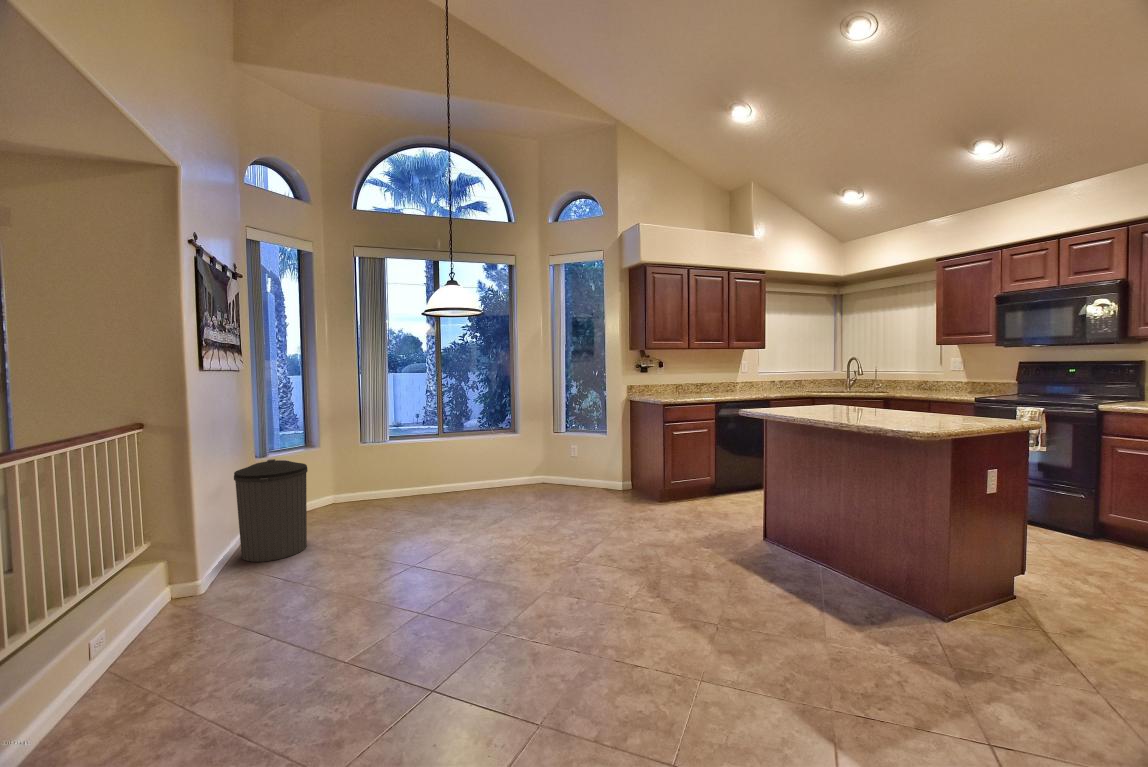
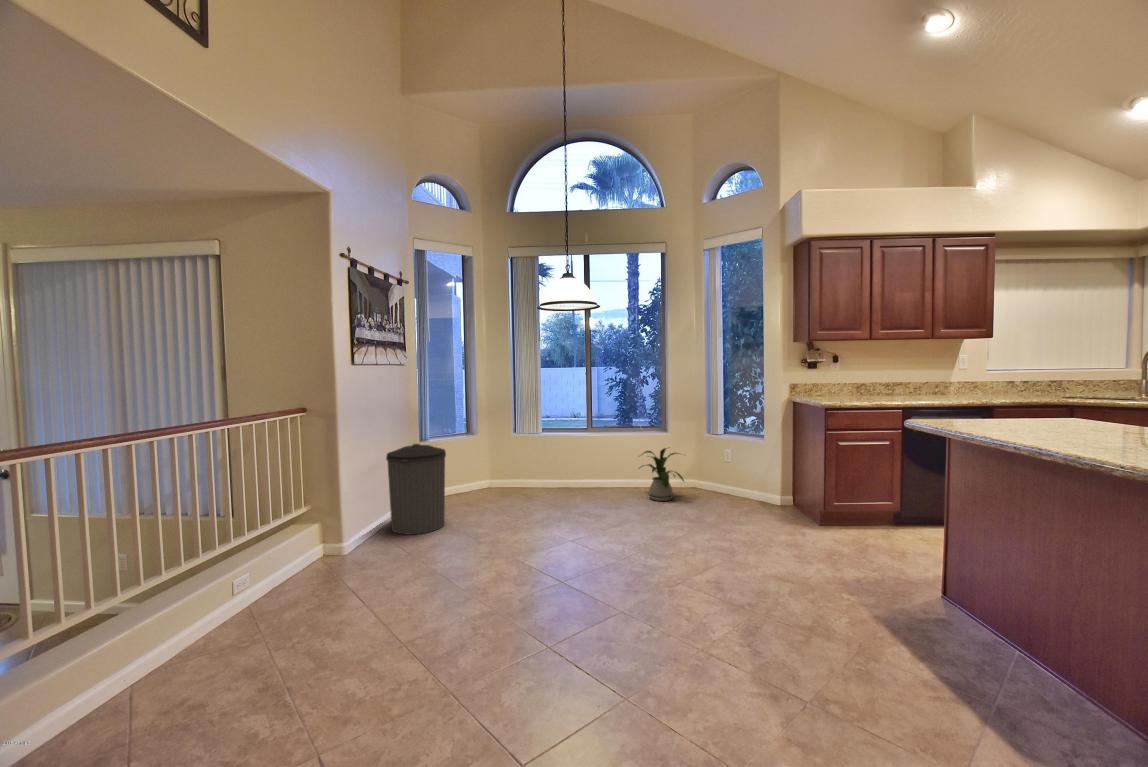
house plant: none [498,446,545,497] -> present [639,448,684,501]

